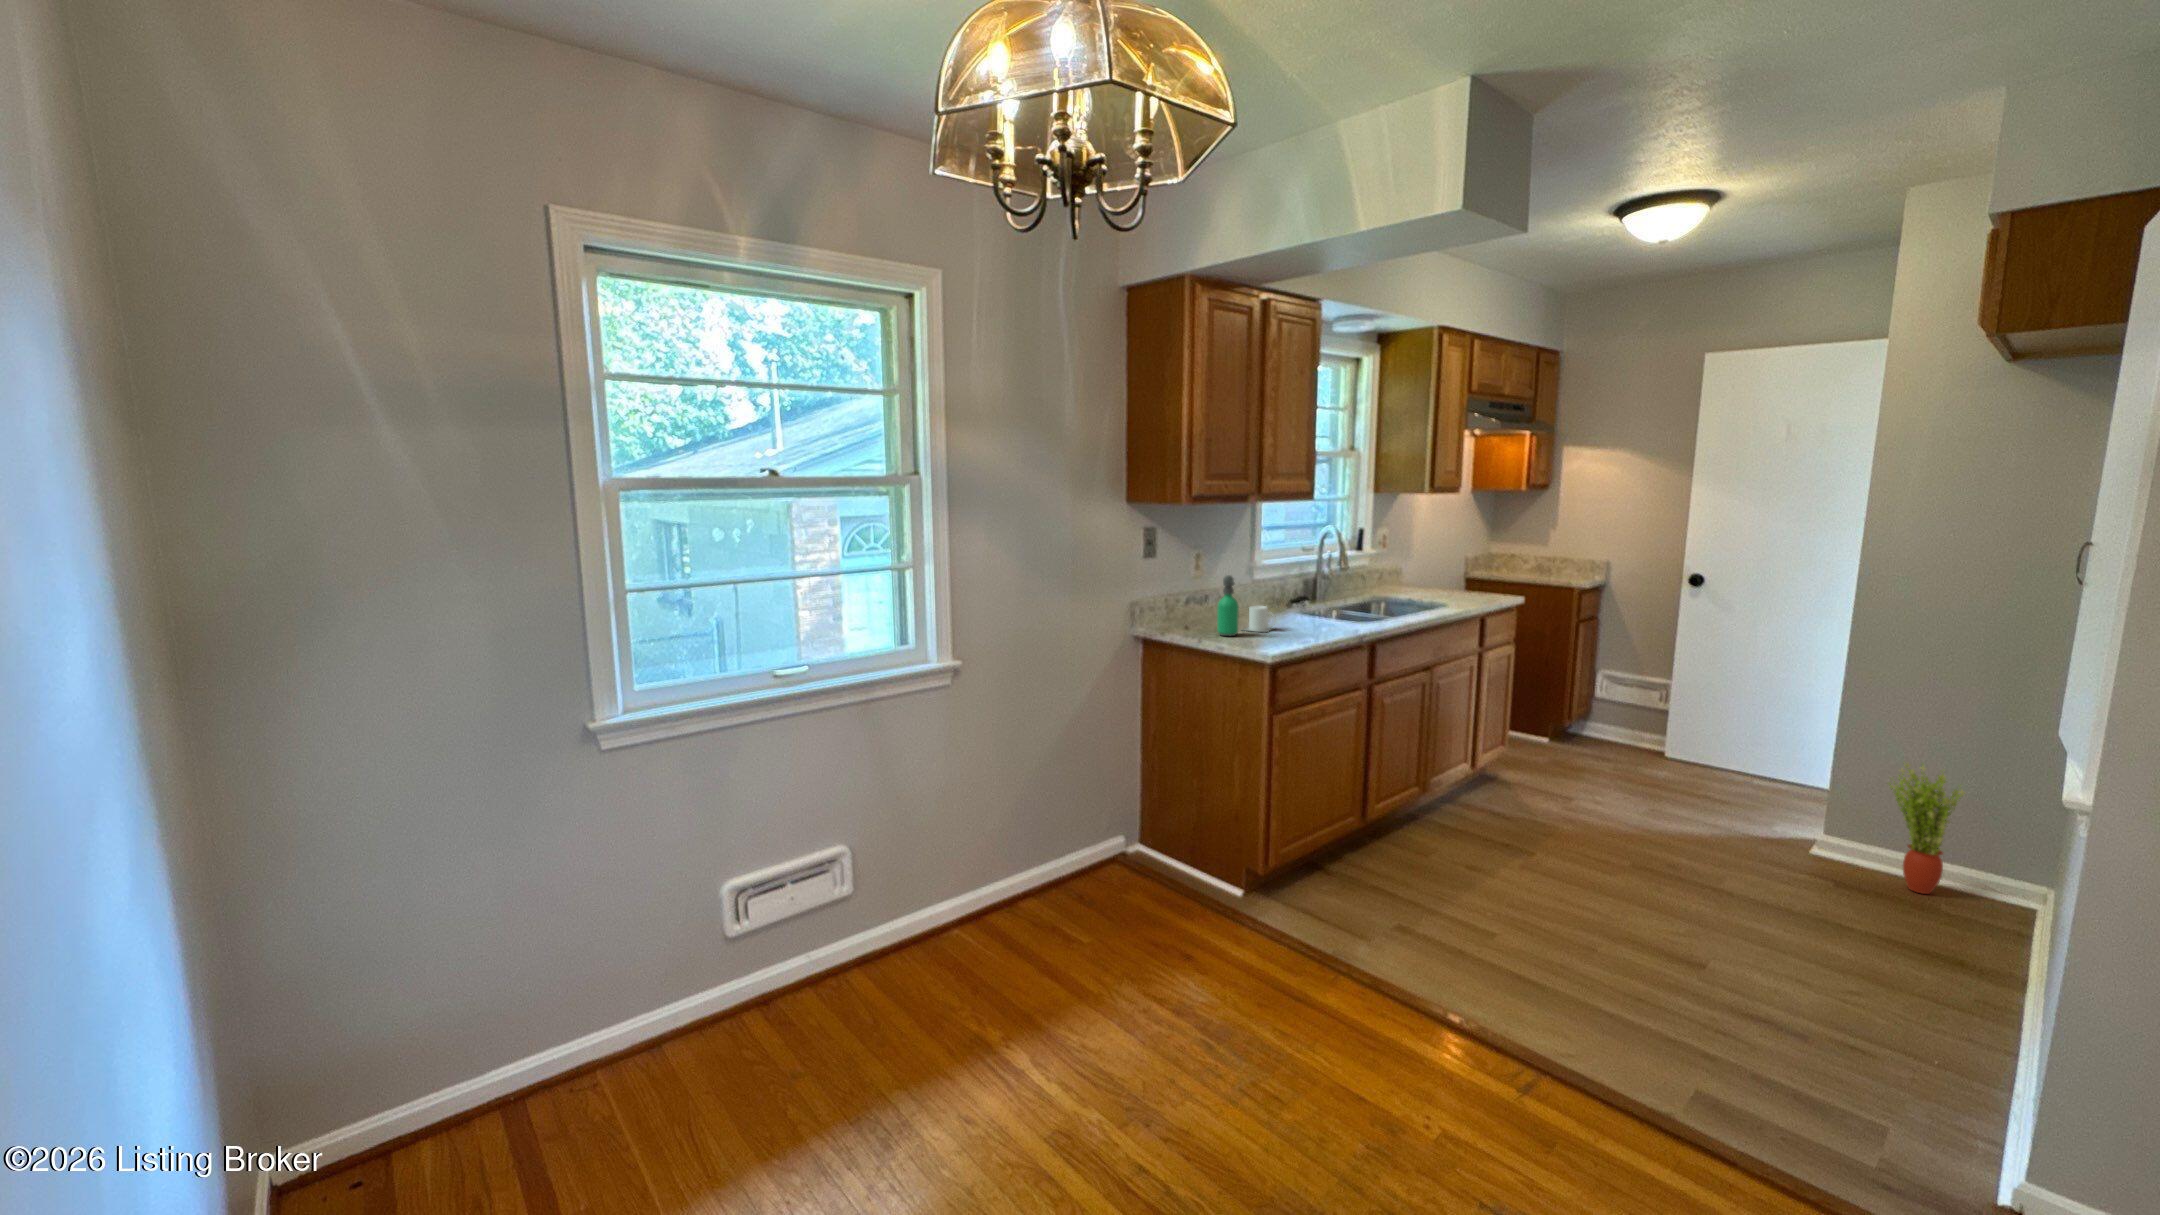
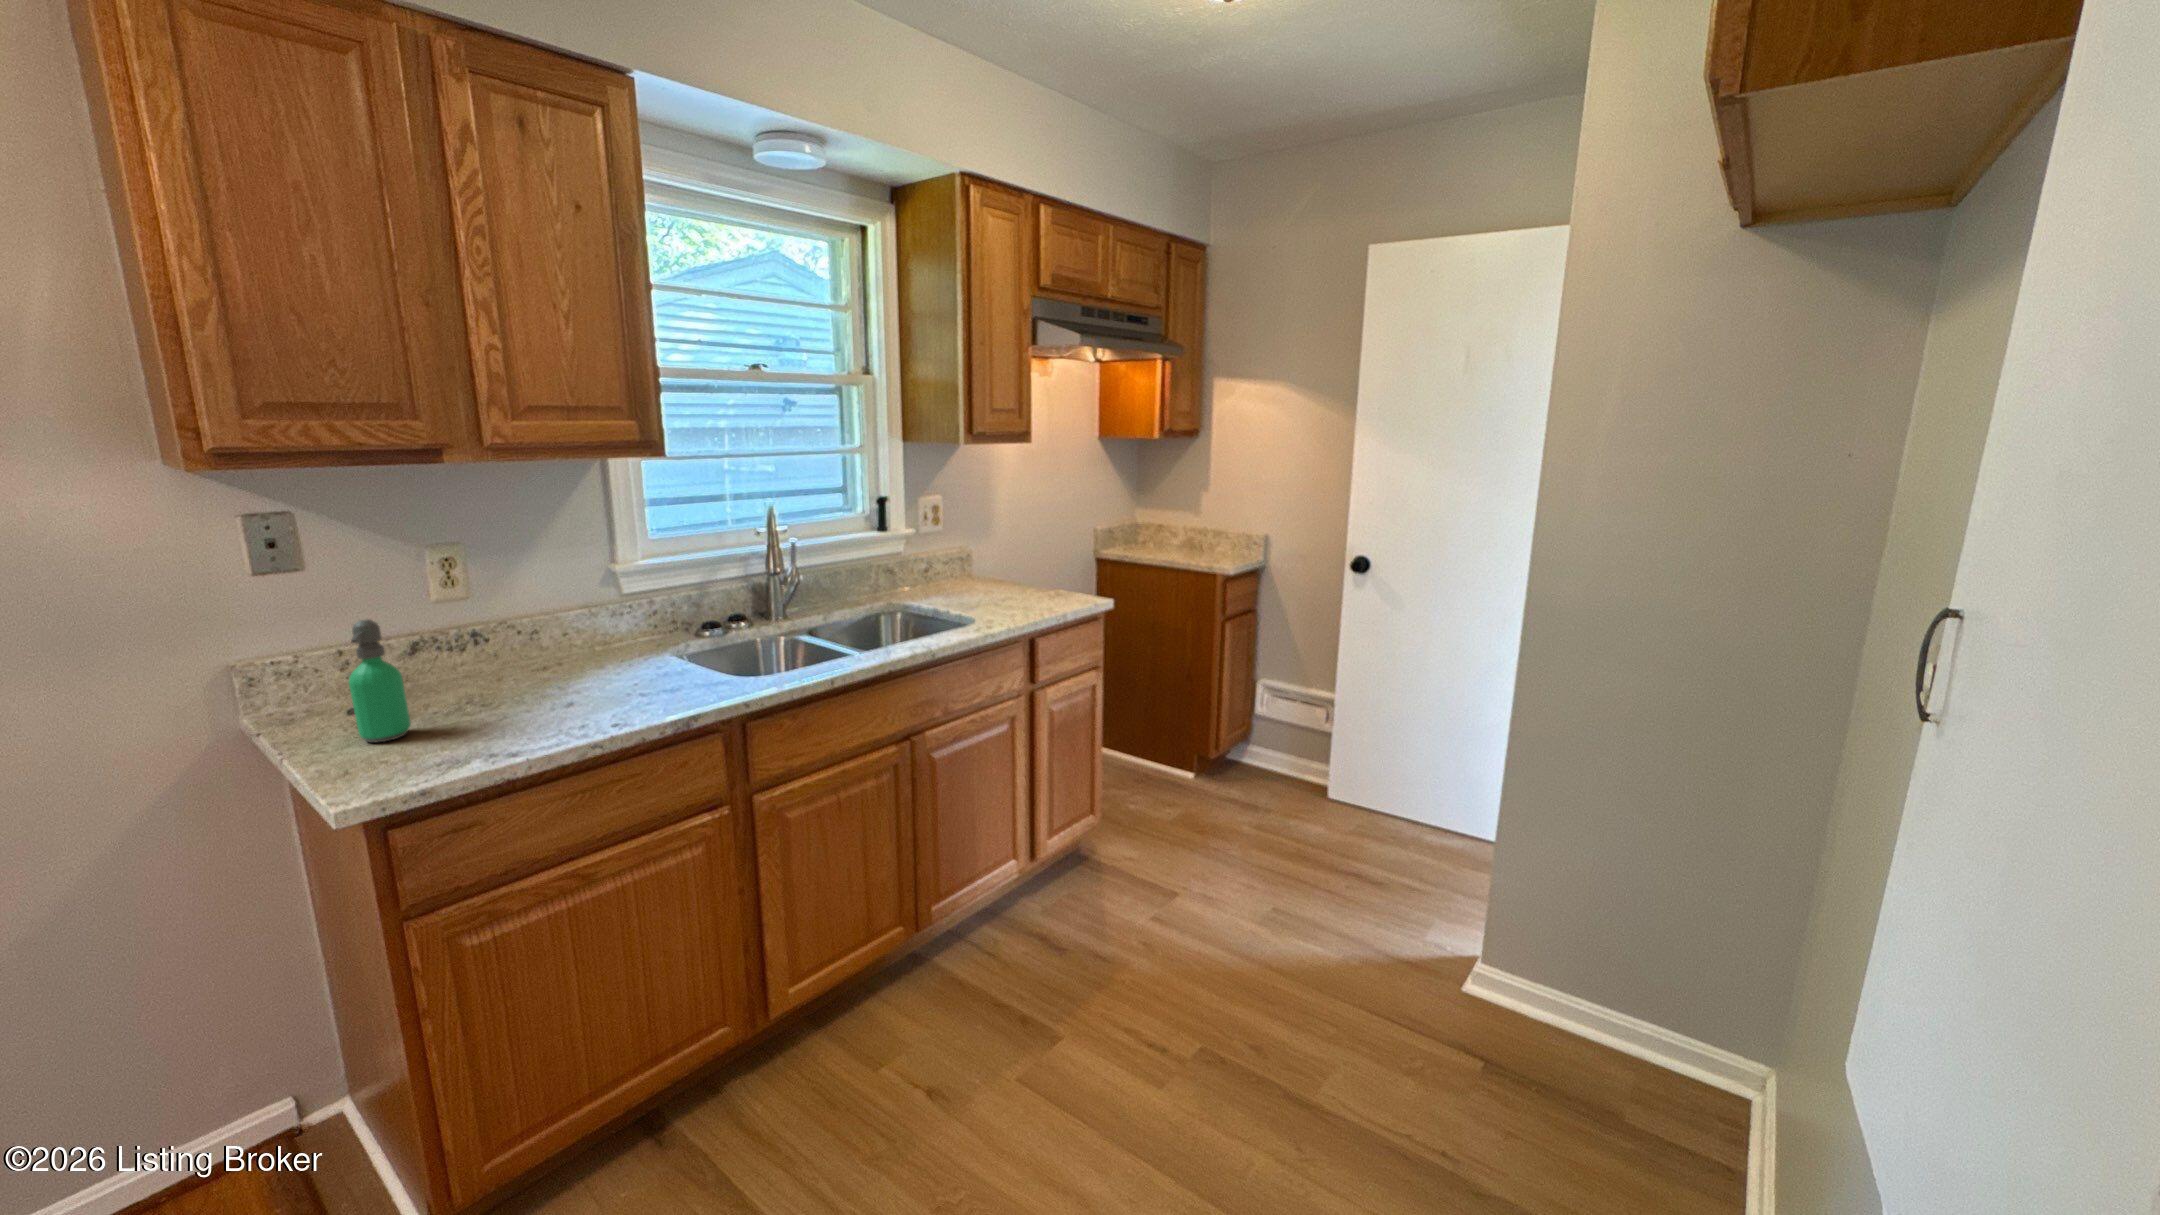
mug: present [1244,606,1276,632] -> none [454,665,539,723]
potted plant: present [1890,763,1965,894] -> none [1540,884,1644,1089]

